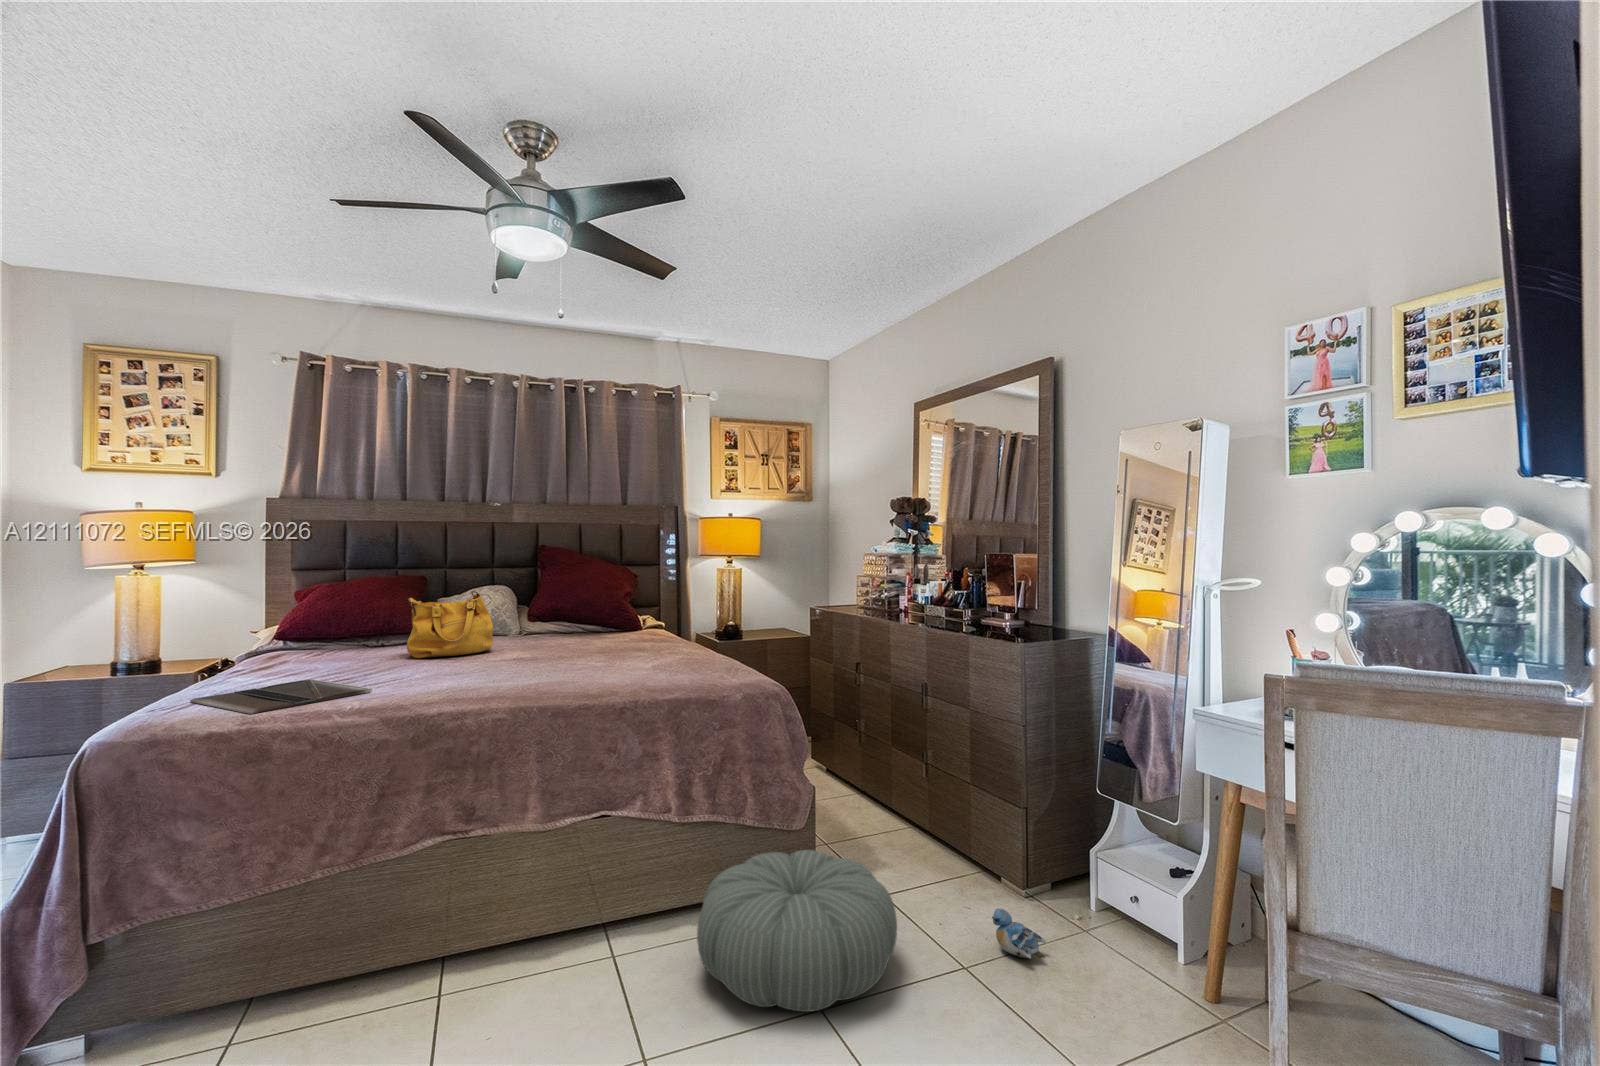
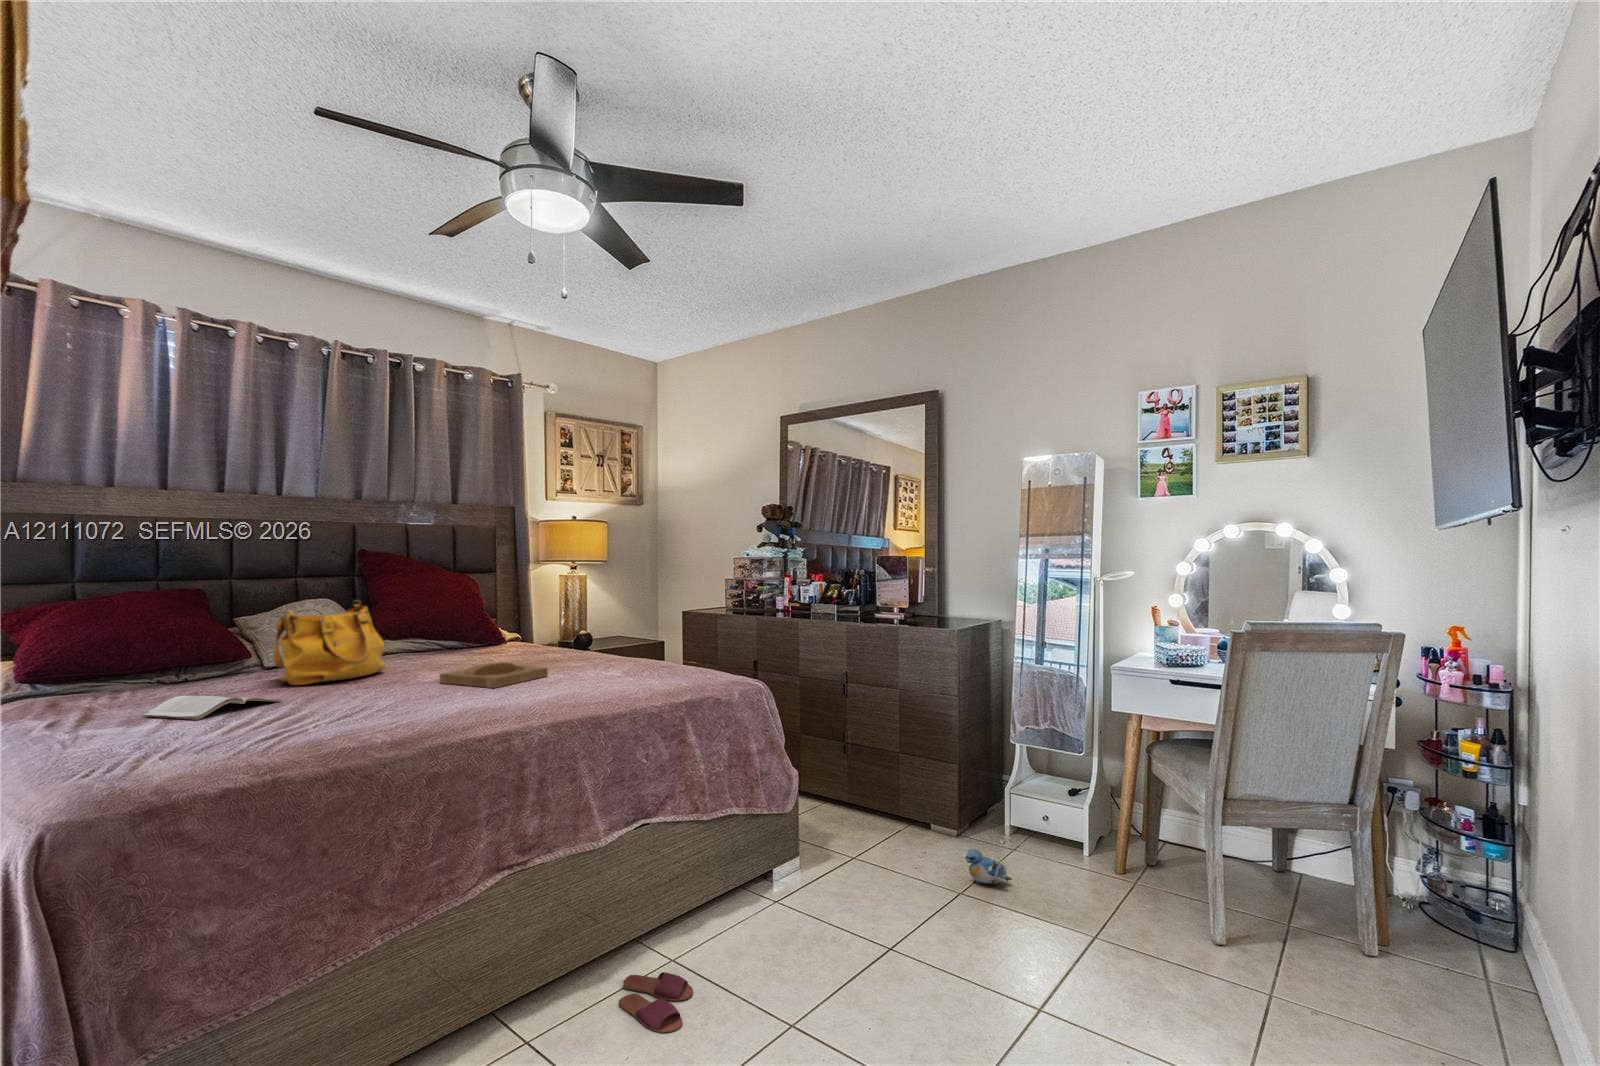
tray: none [502,650,588,672] -> present [440,662,548,688]
magazine: none [284,660,378,680] -> present [144,696,282,720]
laptop: present [190,679,372,714] -> none [91,717,355,761]
pouf: present [697,850,897,1012] -> none [745,829,931,971]
slippers: none [551,953,619,1016] -> present [619,972,693,1033]

